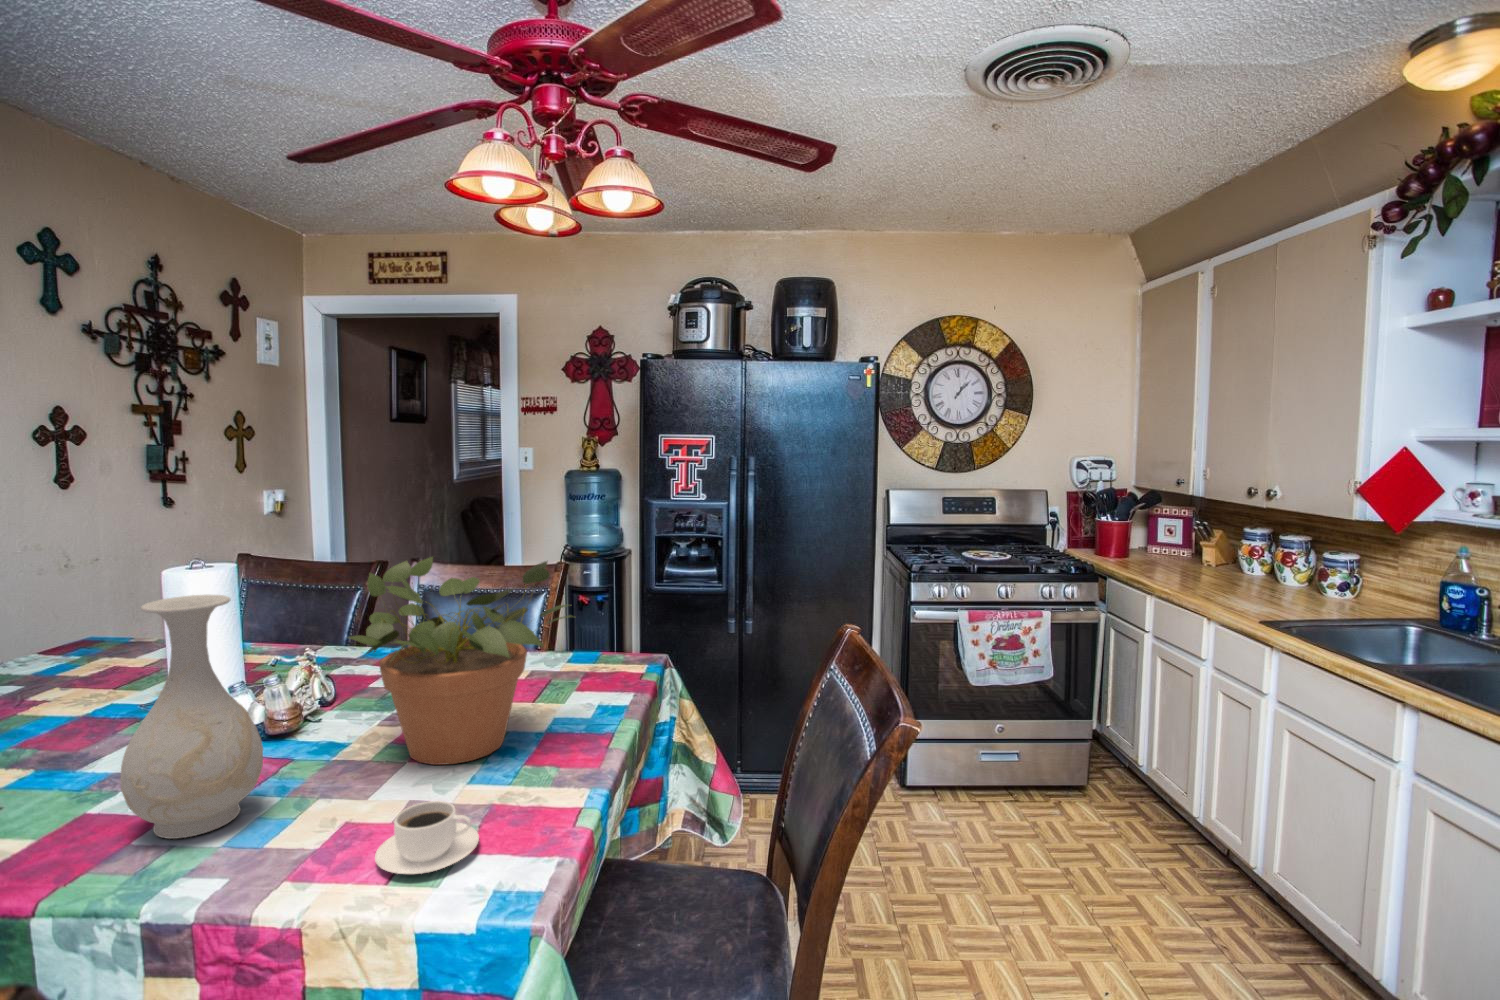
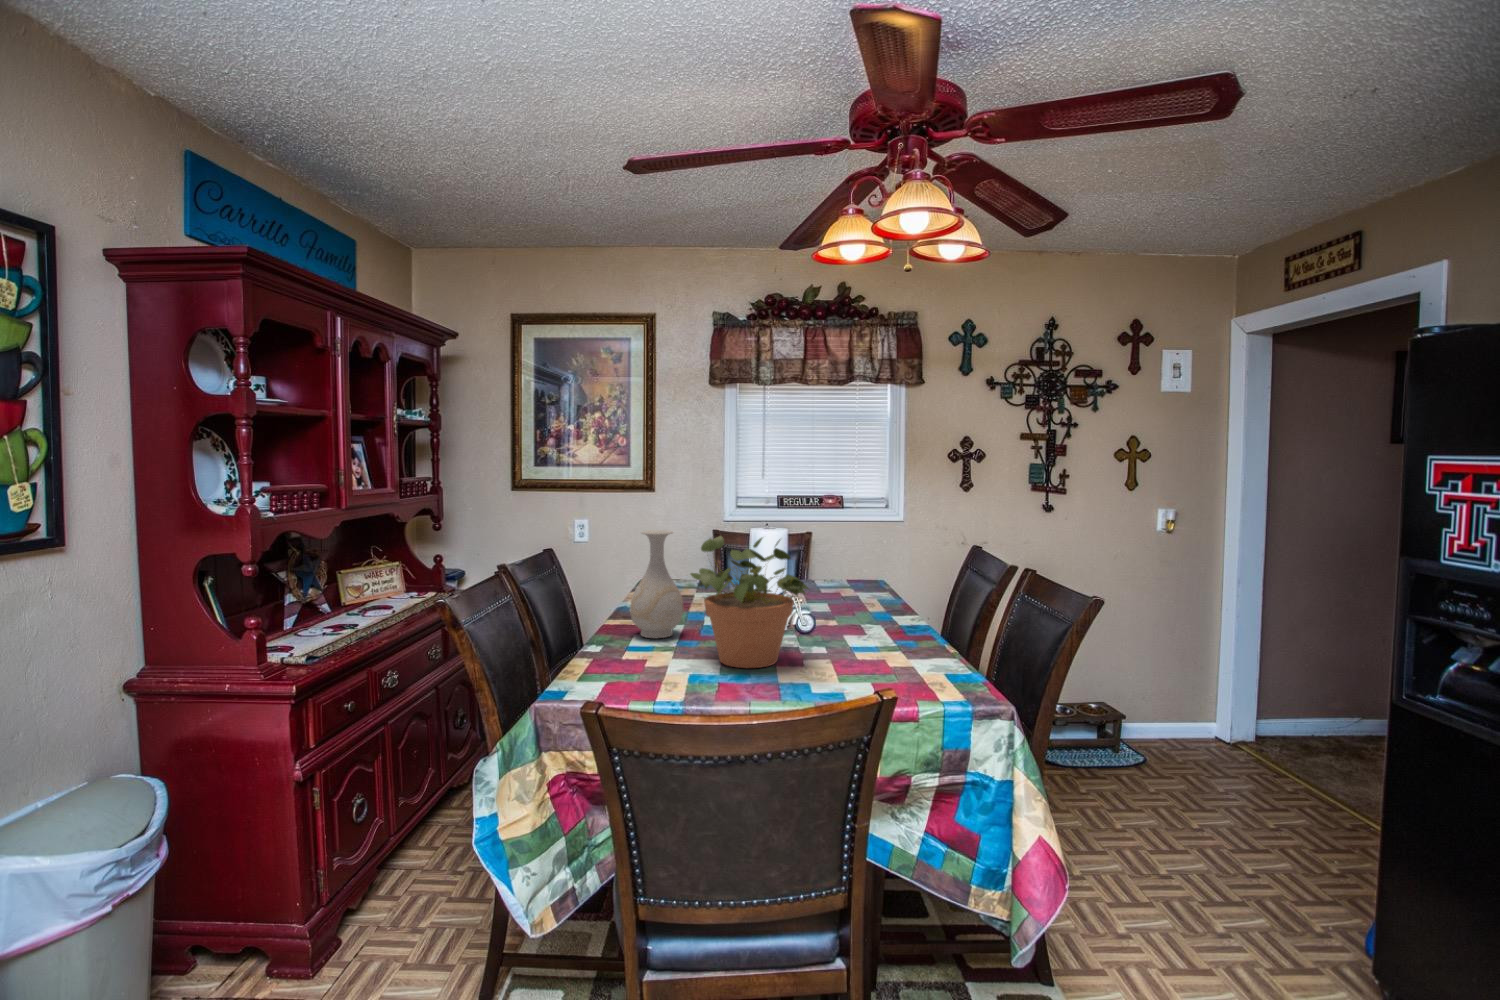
coffee cup: present [375,801,479,874] -> none [590,645,640,675]

